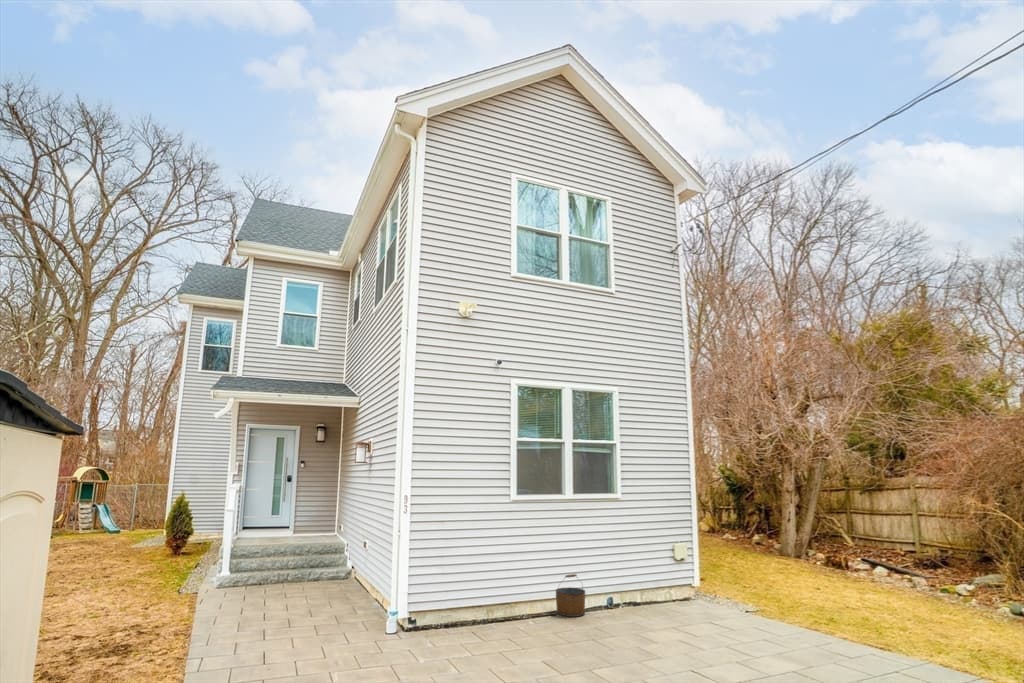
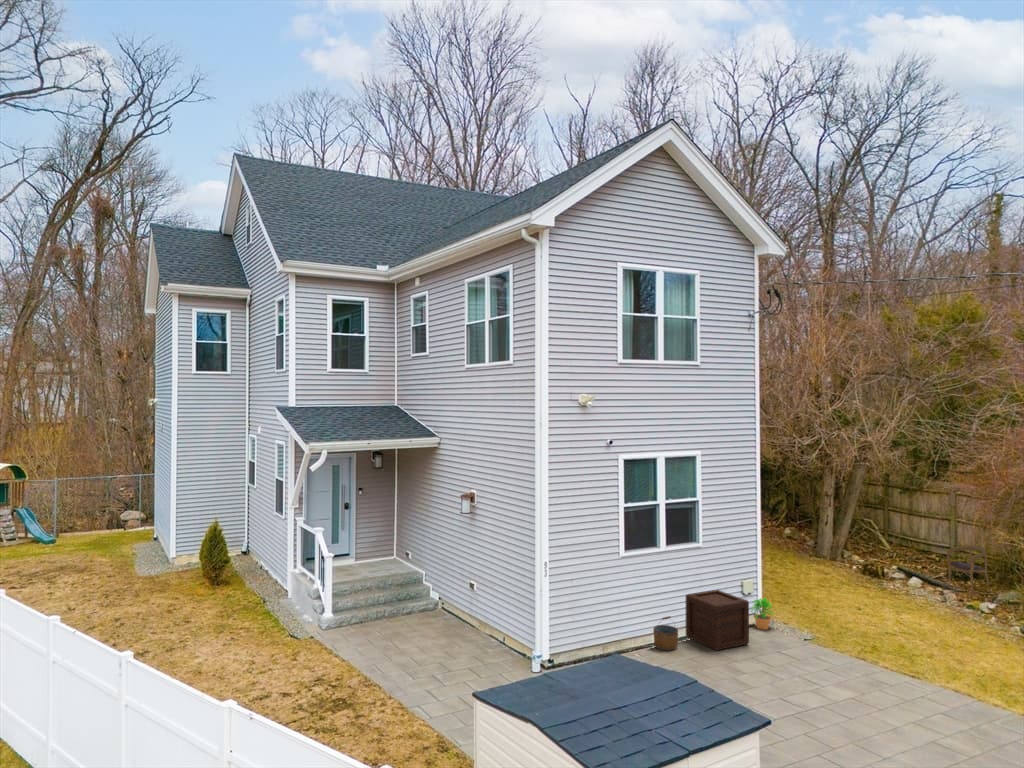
chair: none [911,527,968,581] -> present [947,545,991,594]
wooden crate: none [599,550,675,618] -> present [686,590,749,650]
potted plant: none [681,563,711,602] -> present [751,598,773,630]

